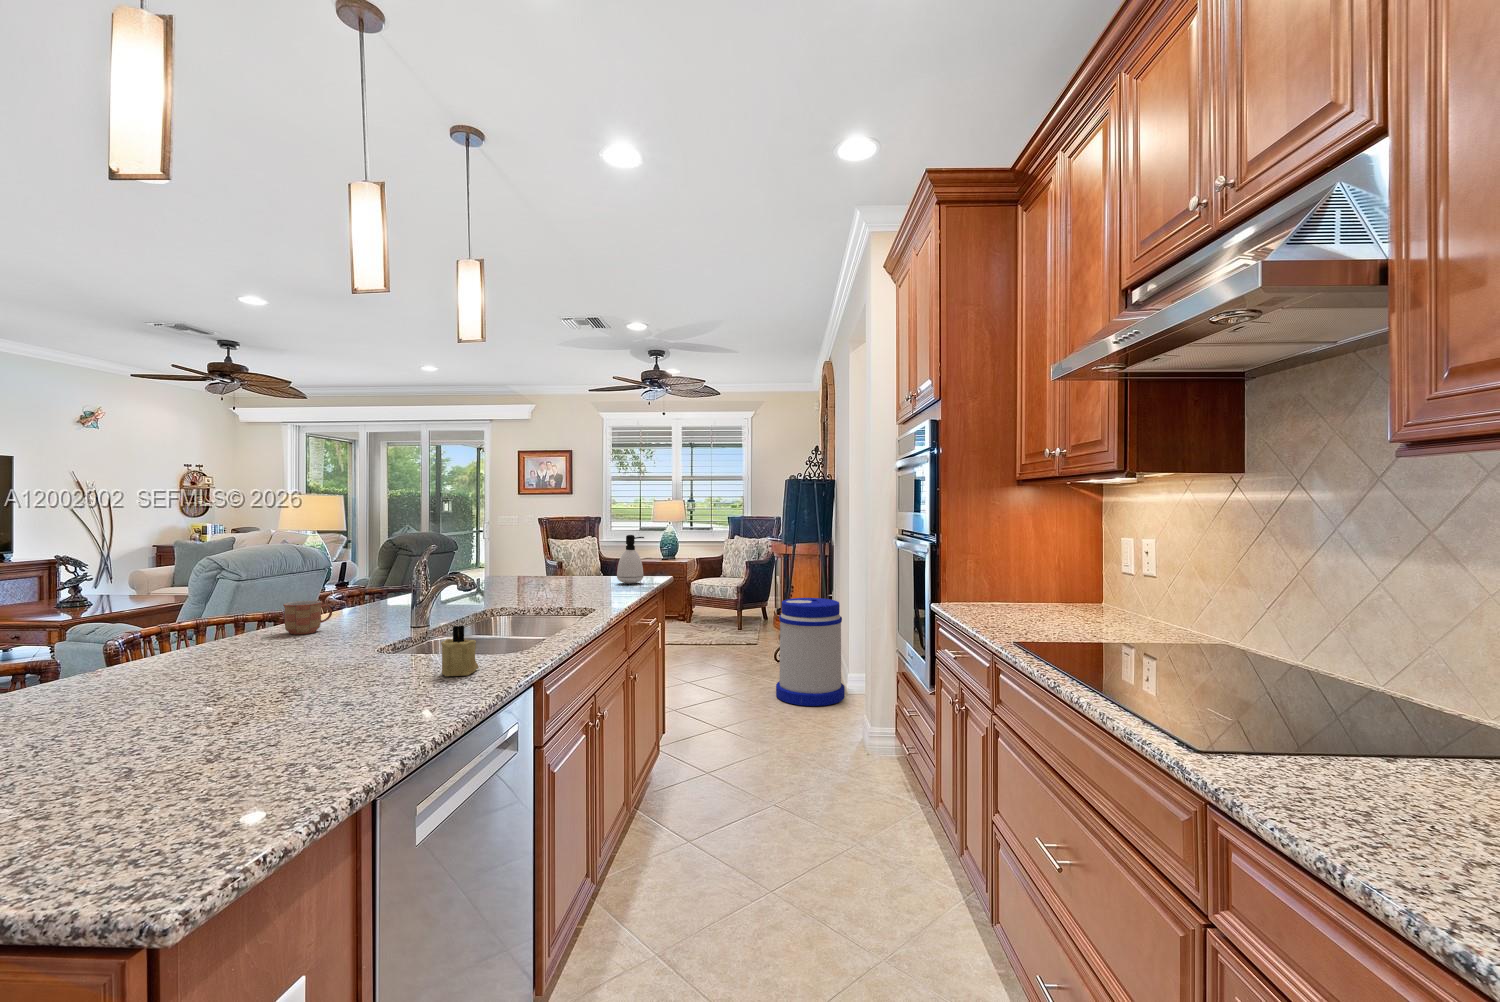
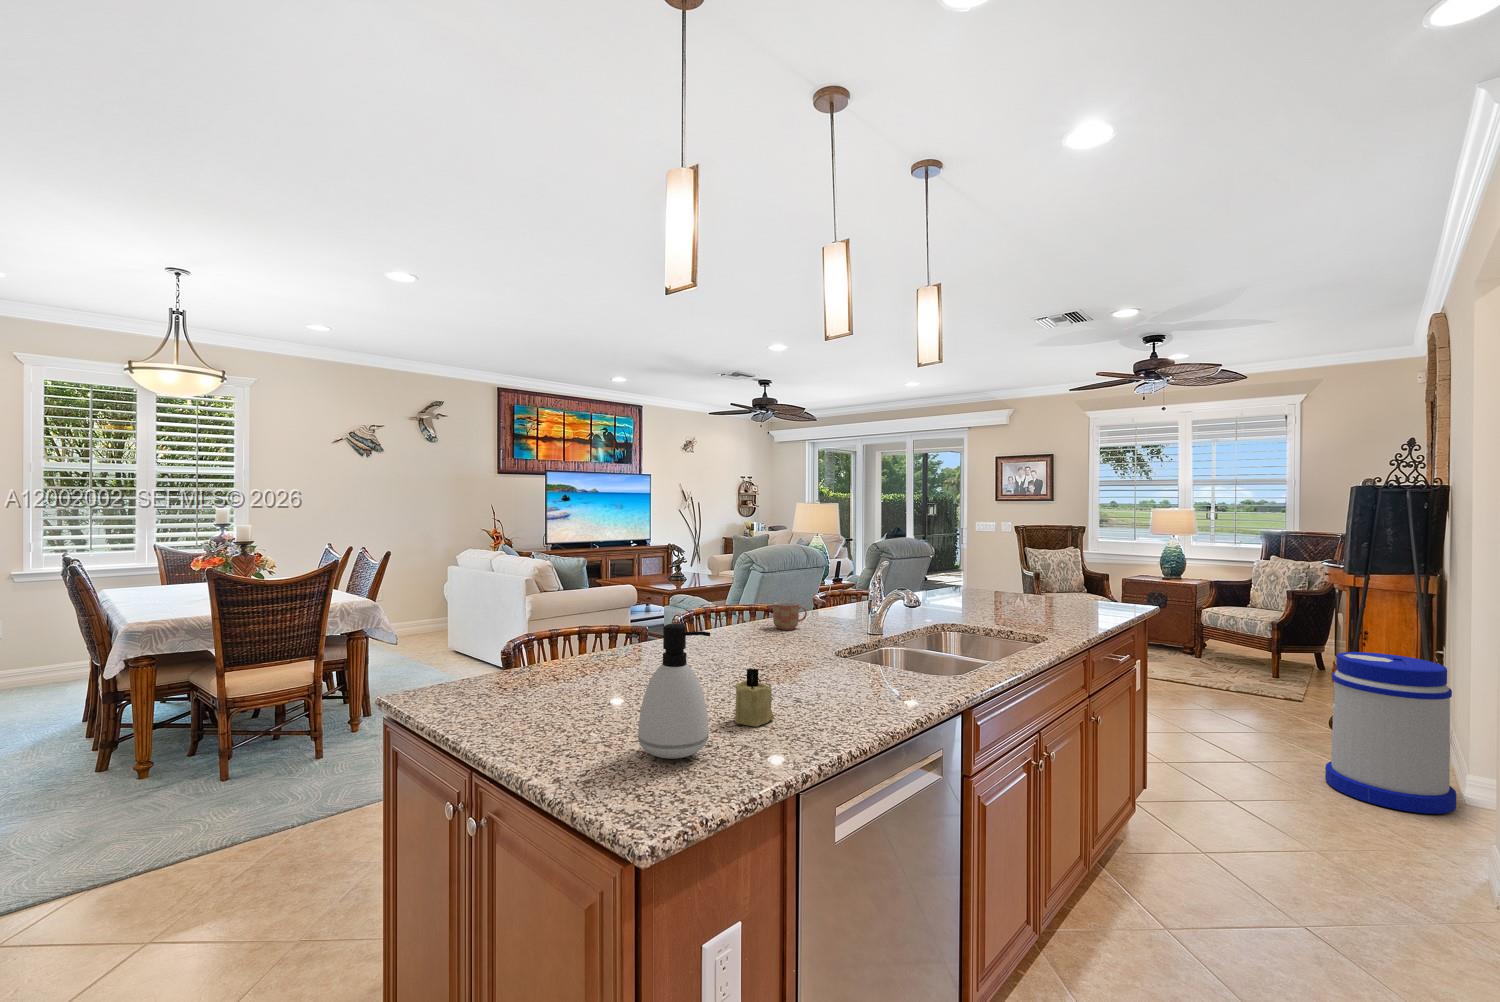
soap dispenser: present [617,535,644,584] -> present [638,623,710,759]
candle: present [441,626,479,676] -> present [735,668,774,727]

